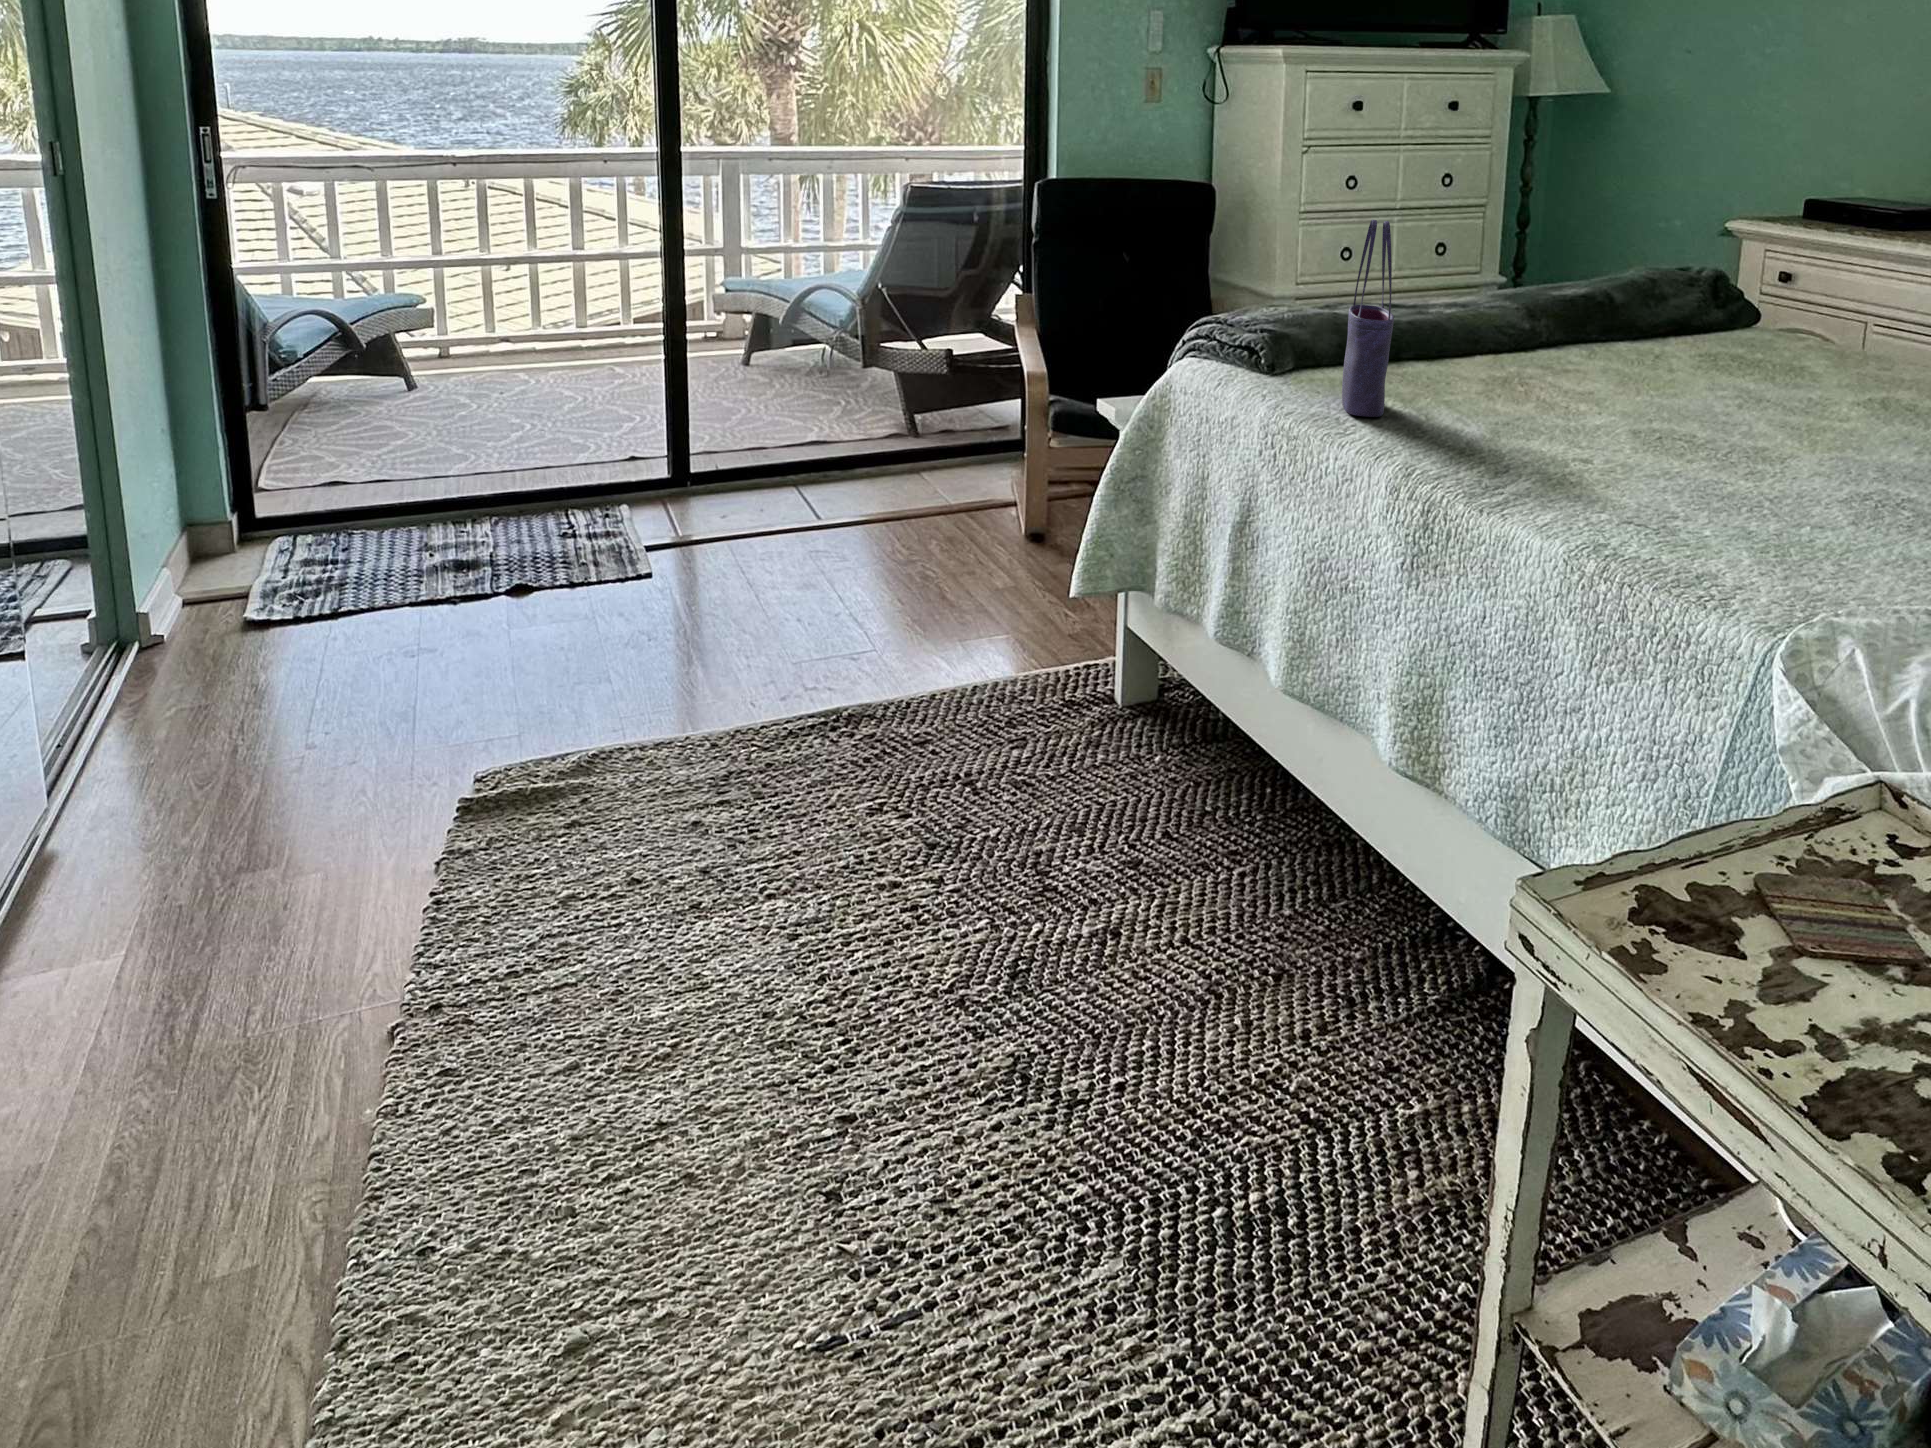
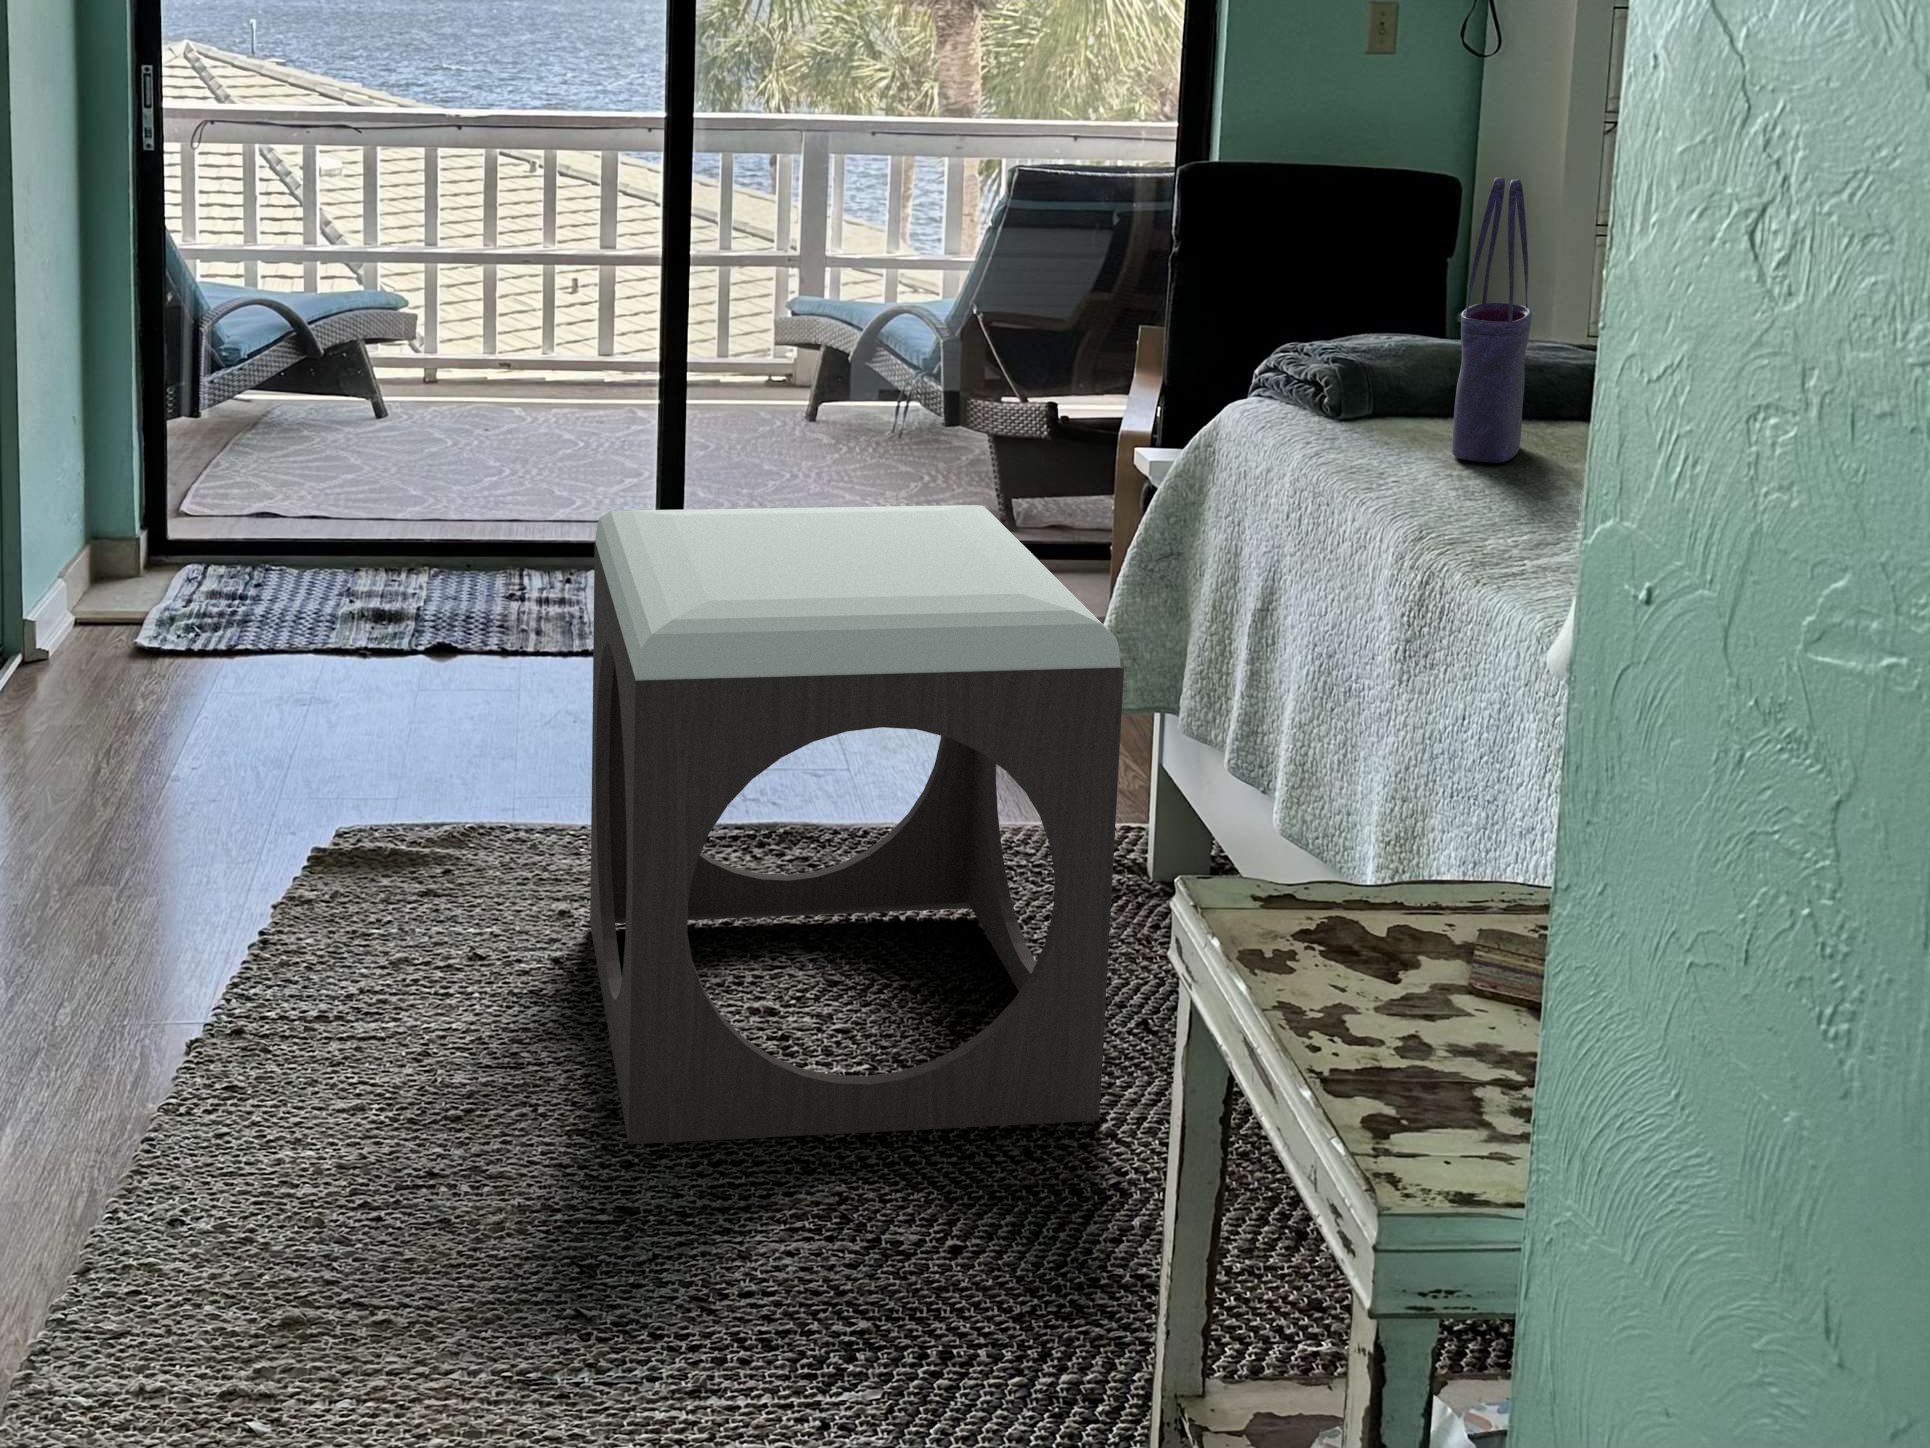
footstool: none [723,468,1194,1047] -> present [590,505,1124,1144]

